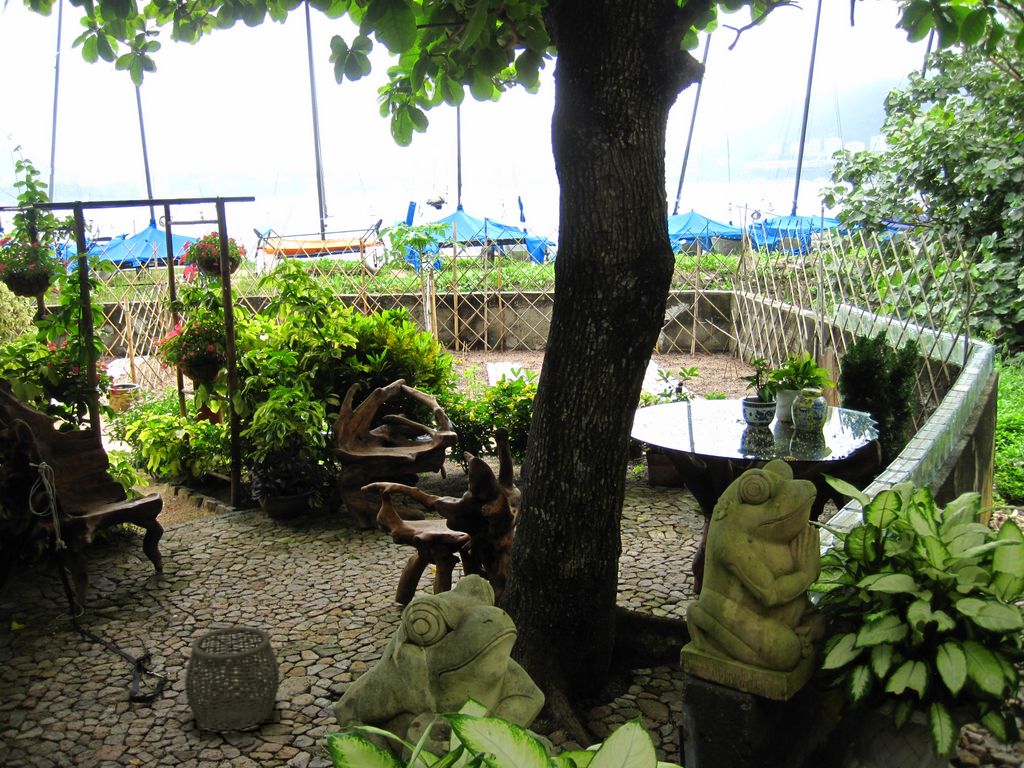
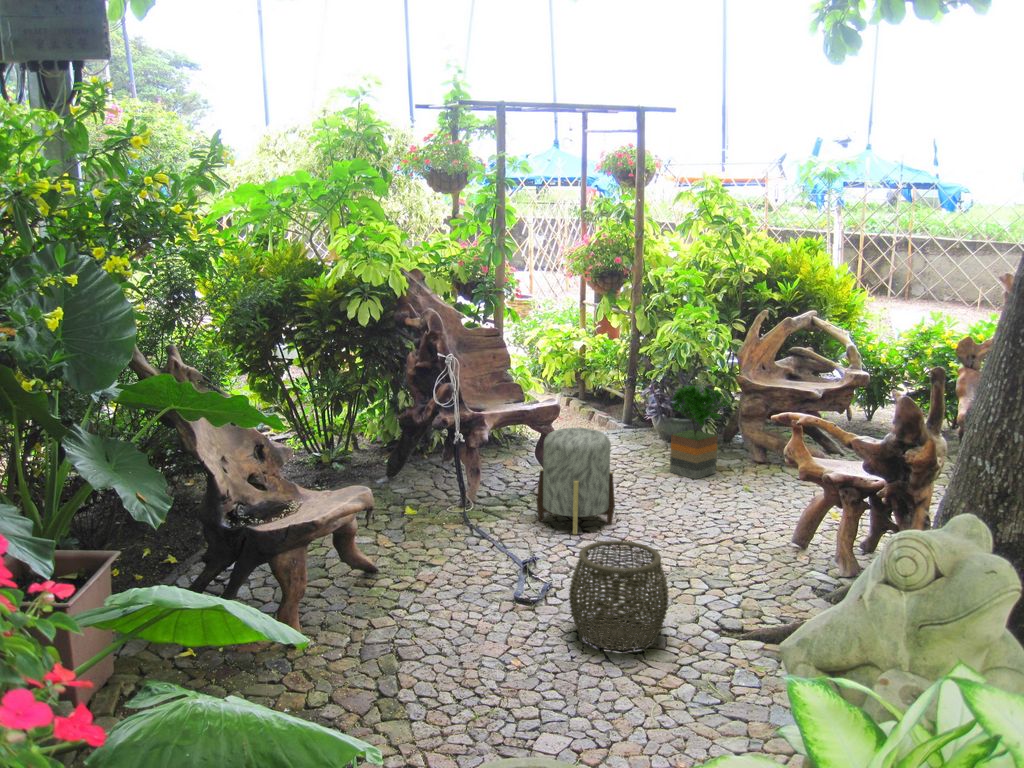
potted tree: none [275,463,332,554] -> present [670,386,728,479]
stool: none [147,521,227,626] -> present [537,428,615,535]

